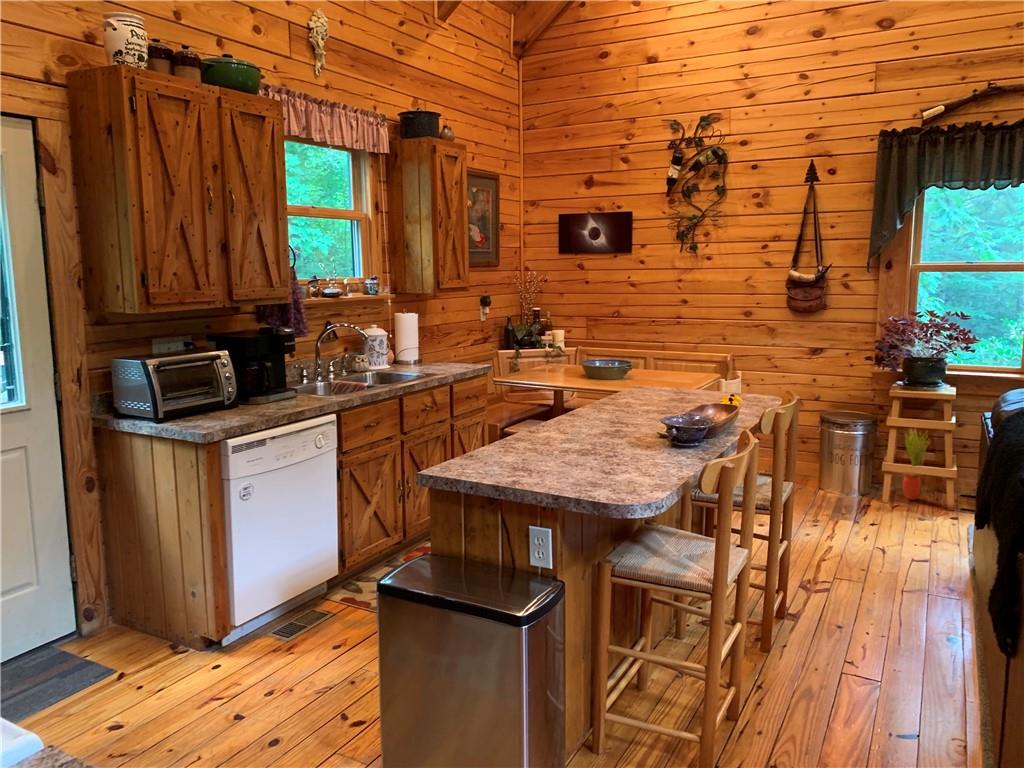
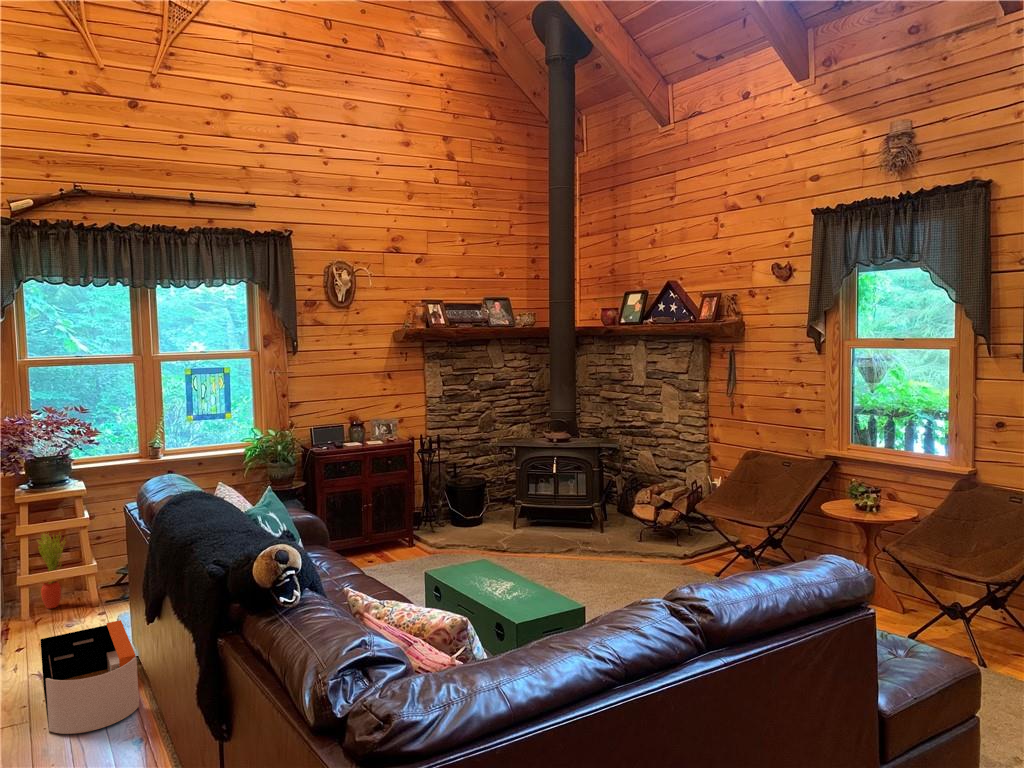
storage bin: none [877,517,965,613] -> present [40,620,139,734]

